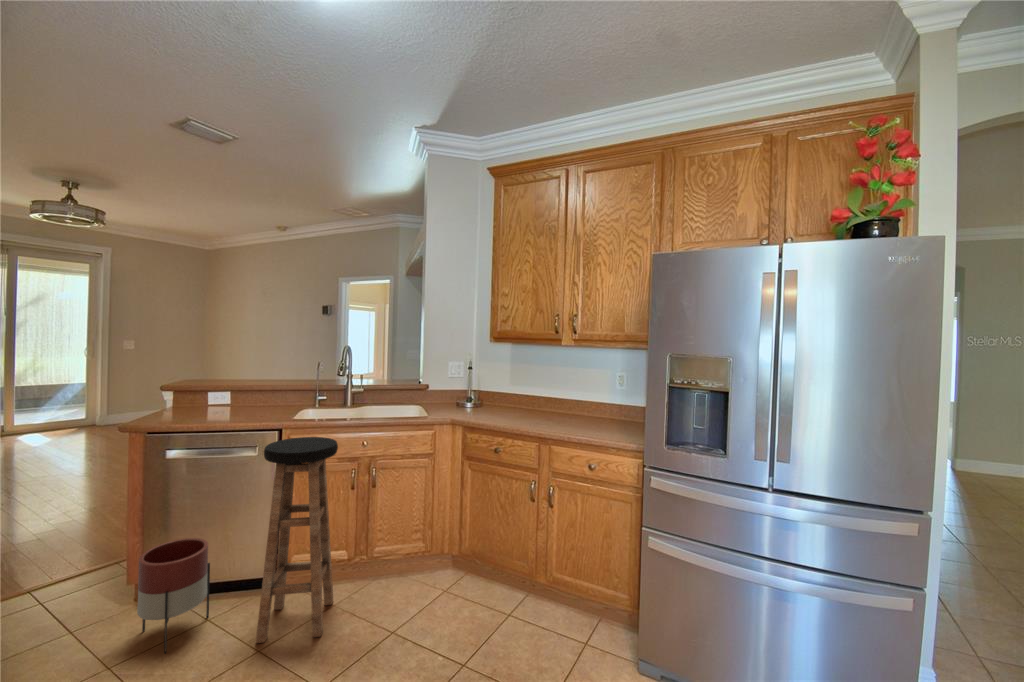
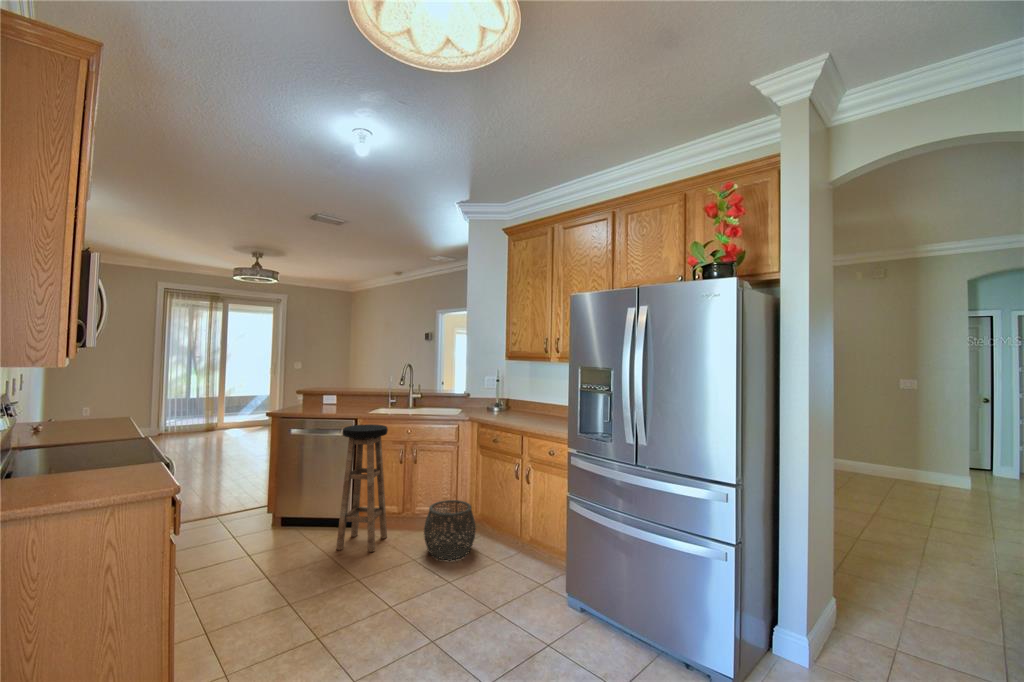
woven basket: none [400,536,476,631] -> present [424,500,476,560]
planter: present [137,538,210,653] -> none [277,484,316,547]

